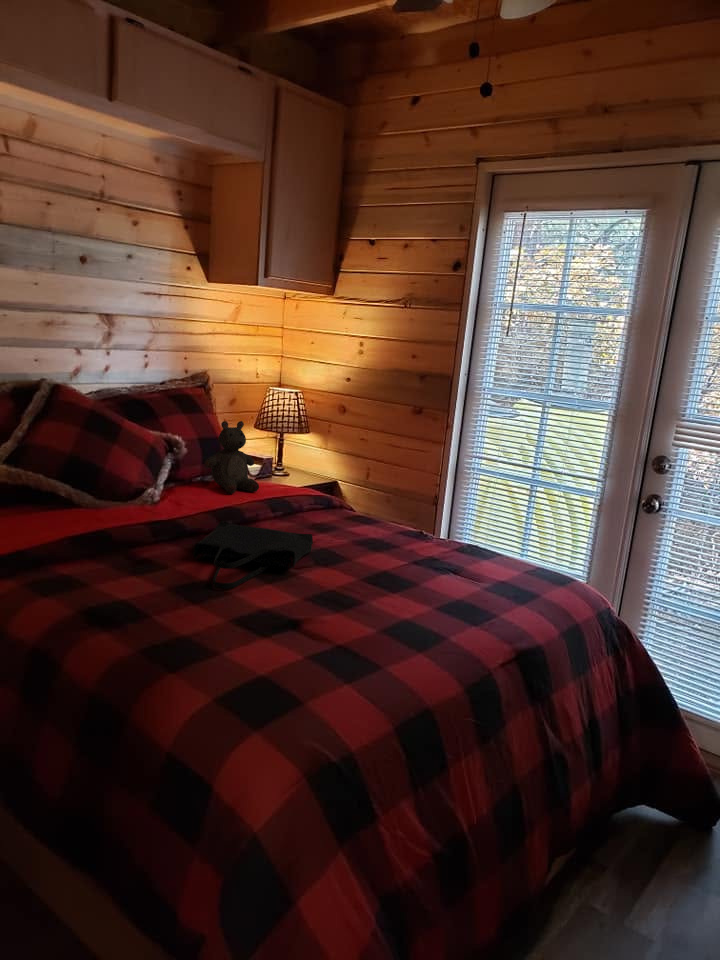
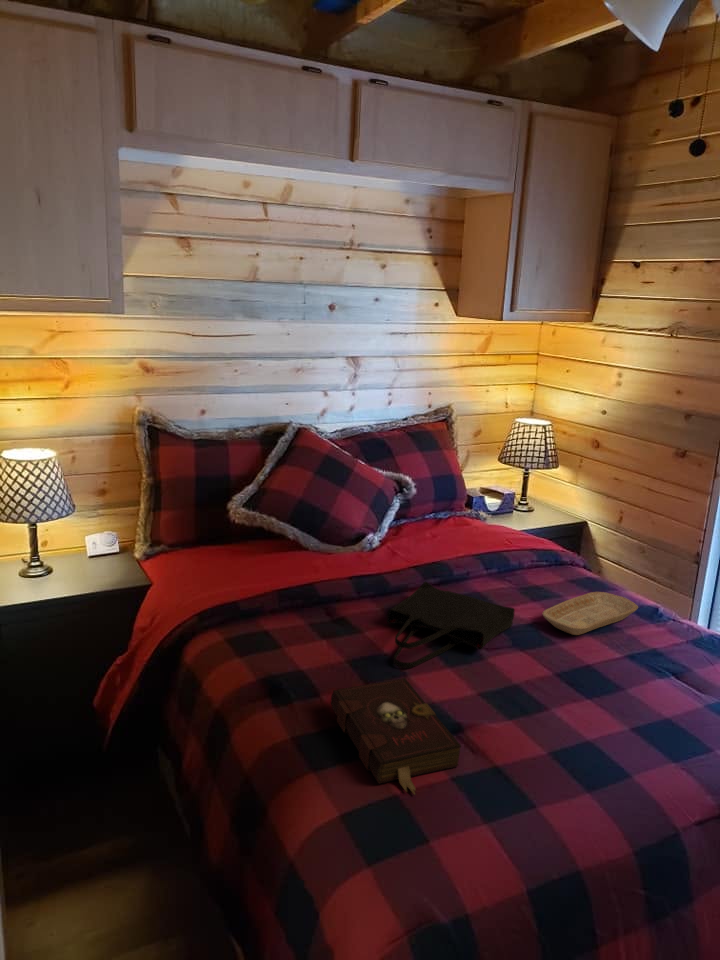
stuffed bear: present [205,421,259,494] -> none [430,467,483,542]
tray: none [336,521,411,554] -> present [543,592,638,635]
book: none [169,589,309,675] -> present [331,678,461,795]

